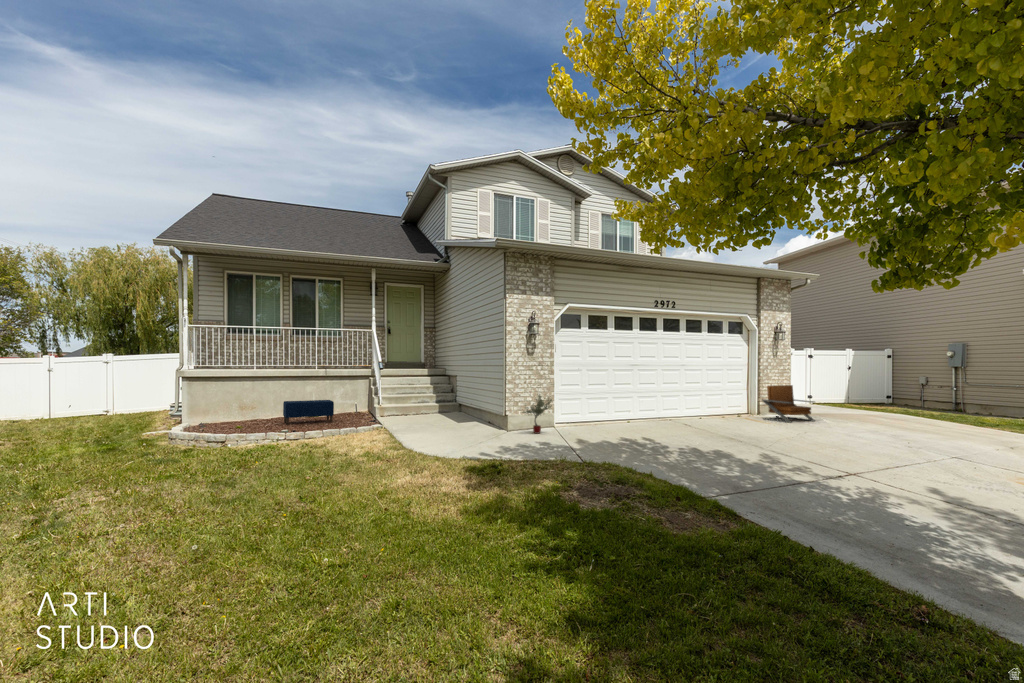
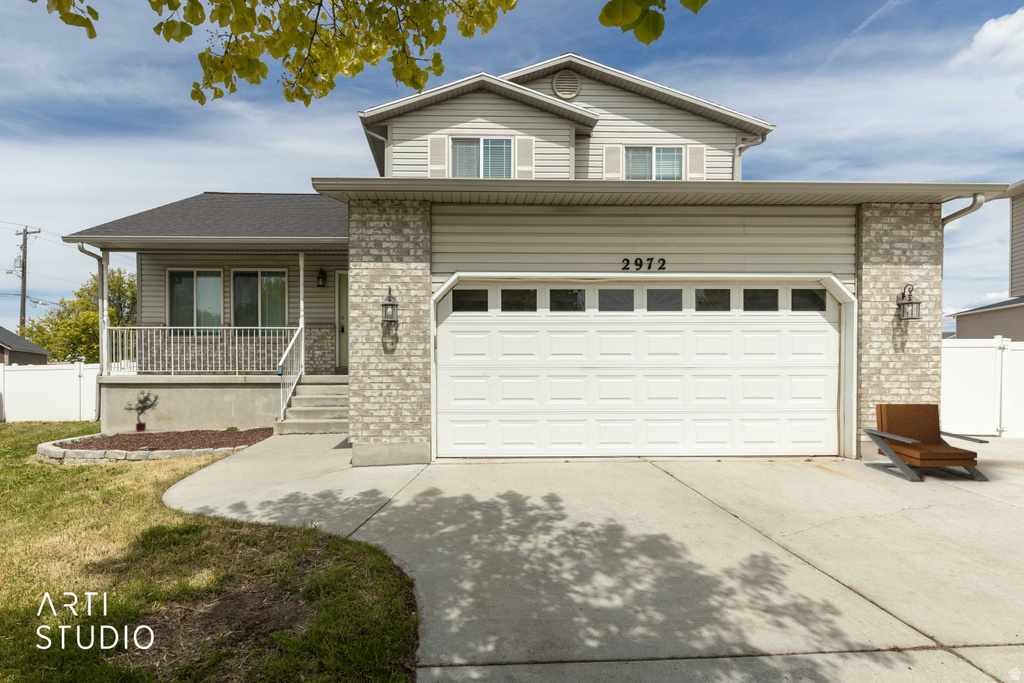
potted tree: present [523,394,552,433] -> present [125,391,158,431]
bench: present [283,400,334,425] -> none [181,404,247,433]

